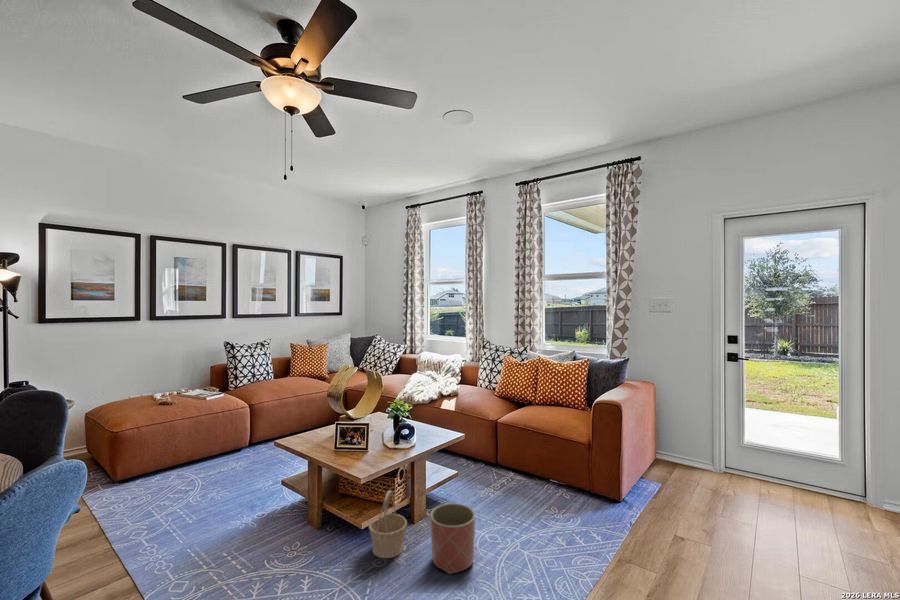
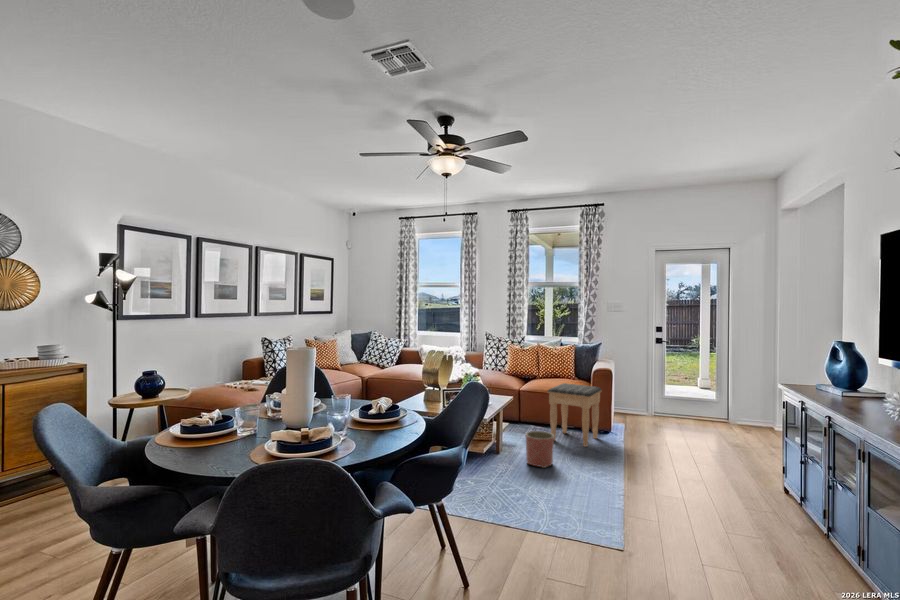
footstool: none [510,419,601,530] -> present [548,383,602,447]
basket: present [369,491,407,558] -> none [483,426,508,467]

